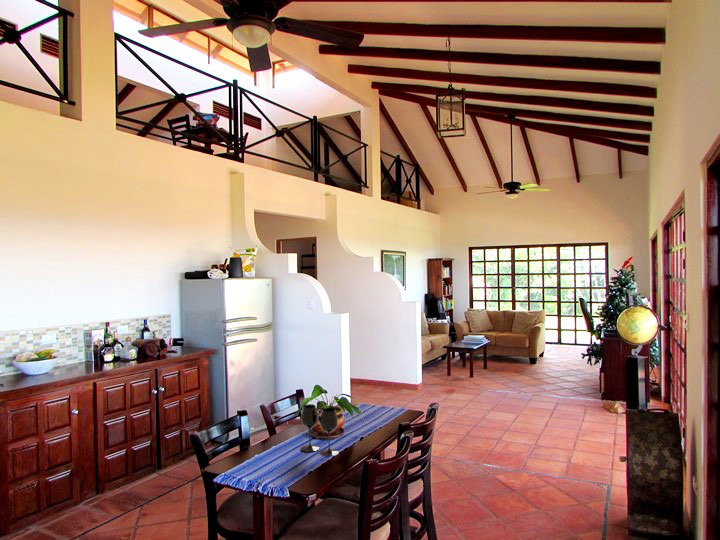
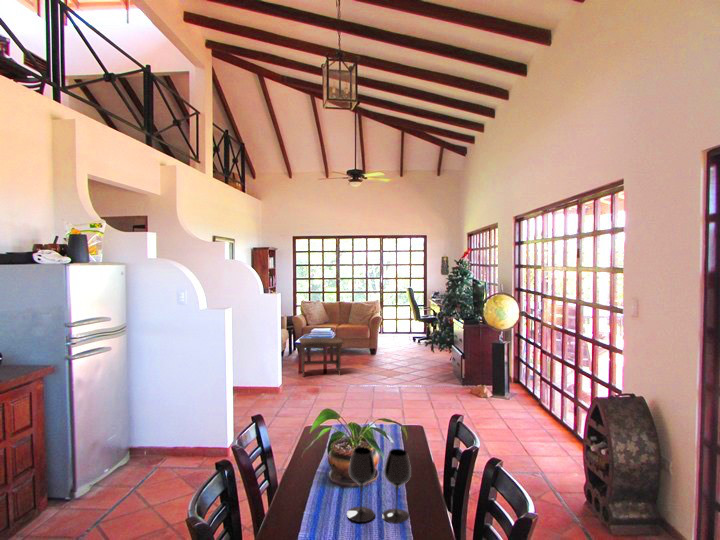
footstool: none [446,343,487,381] -> present [299,337,344,377]

